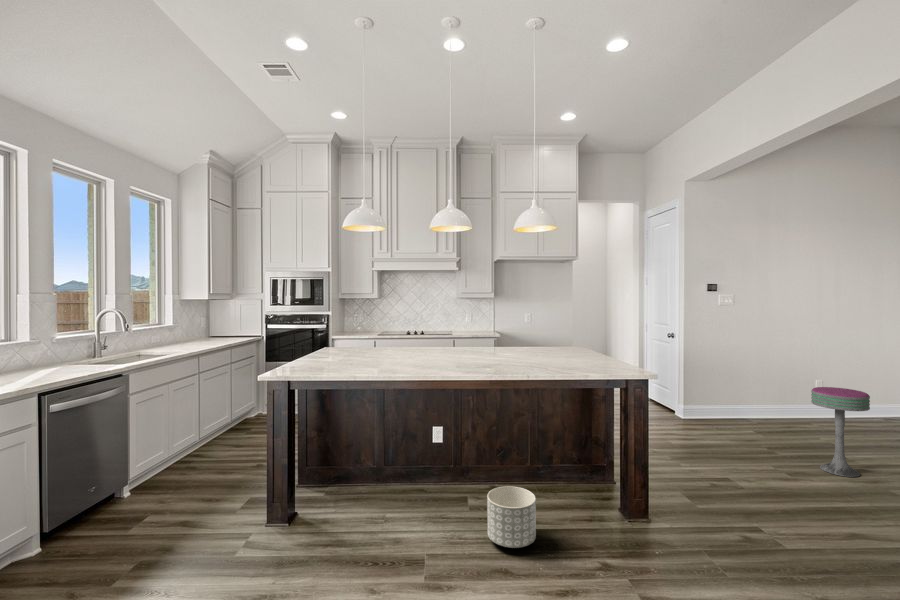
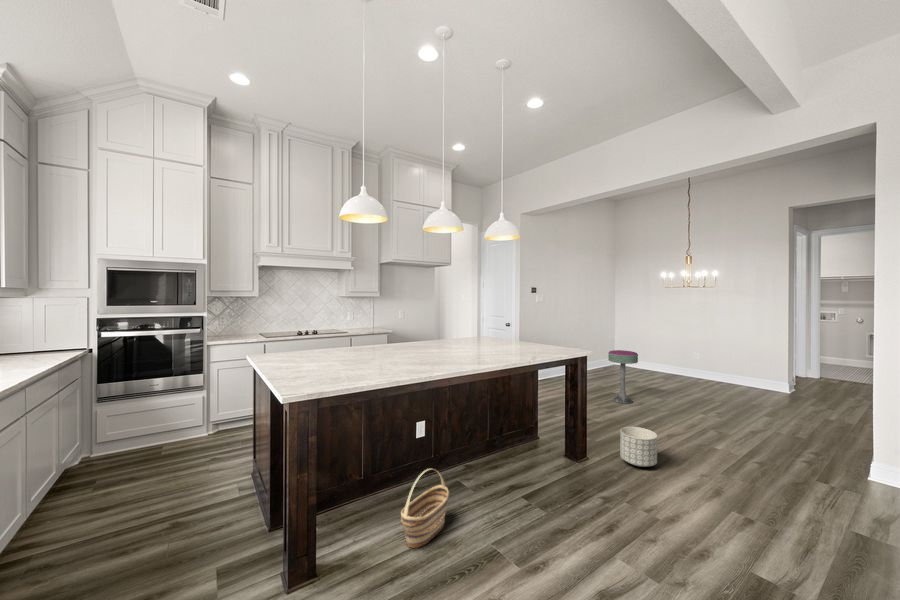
basket: none [358,465,419,533] -> present [401,469,449,548]
planter: present [487,486,536,548] -> present [620,427,657,467]

